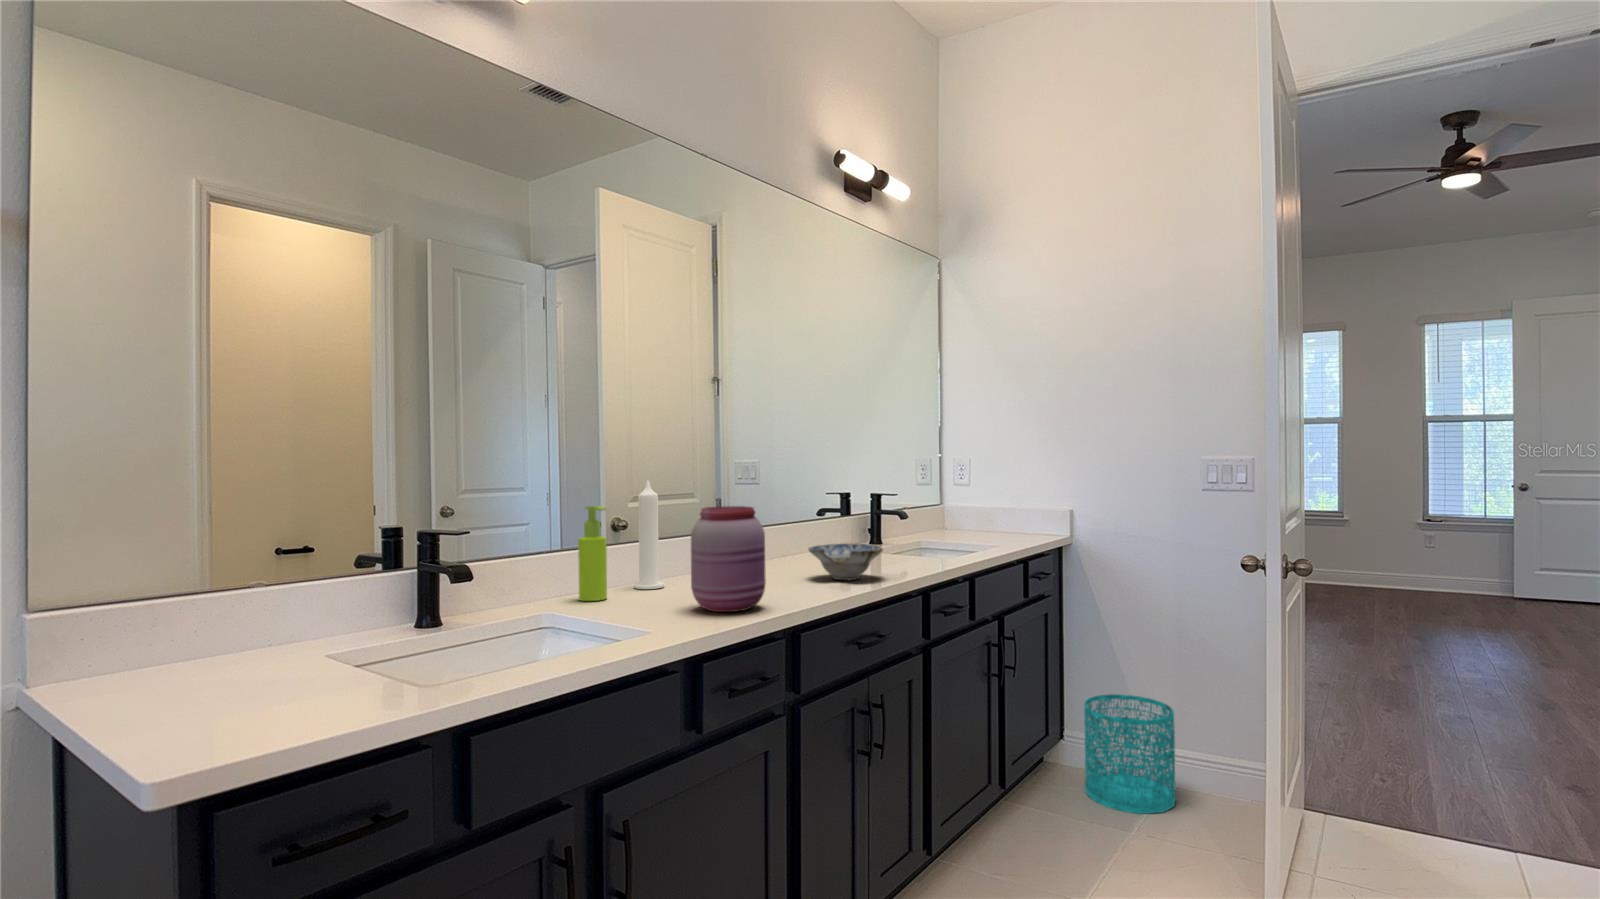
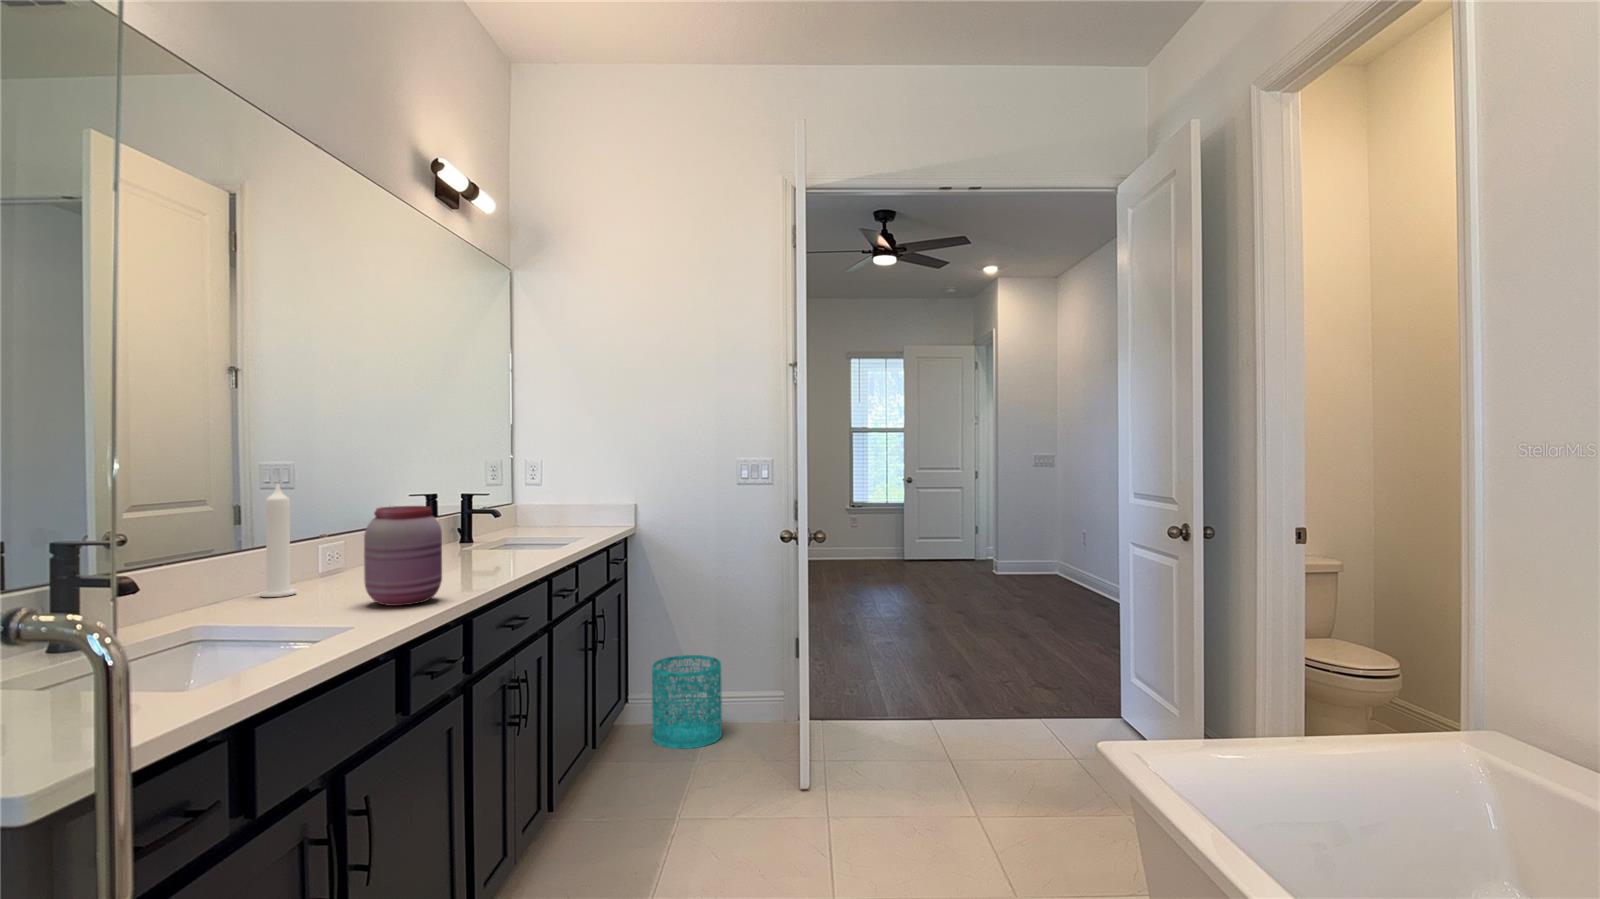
soap dispenser: present [578,506,607,601] -> none [212,511,251,612]
ceramic bowl: present [809,543,883,580] -> none [444,539,518,573]

